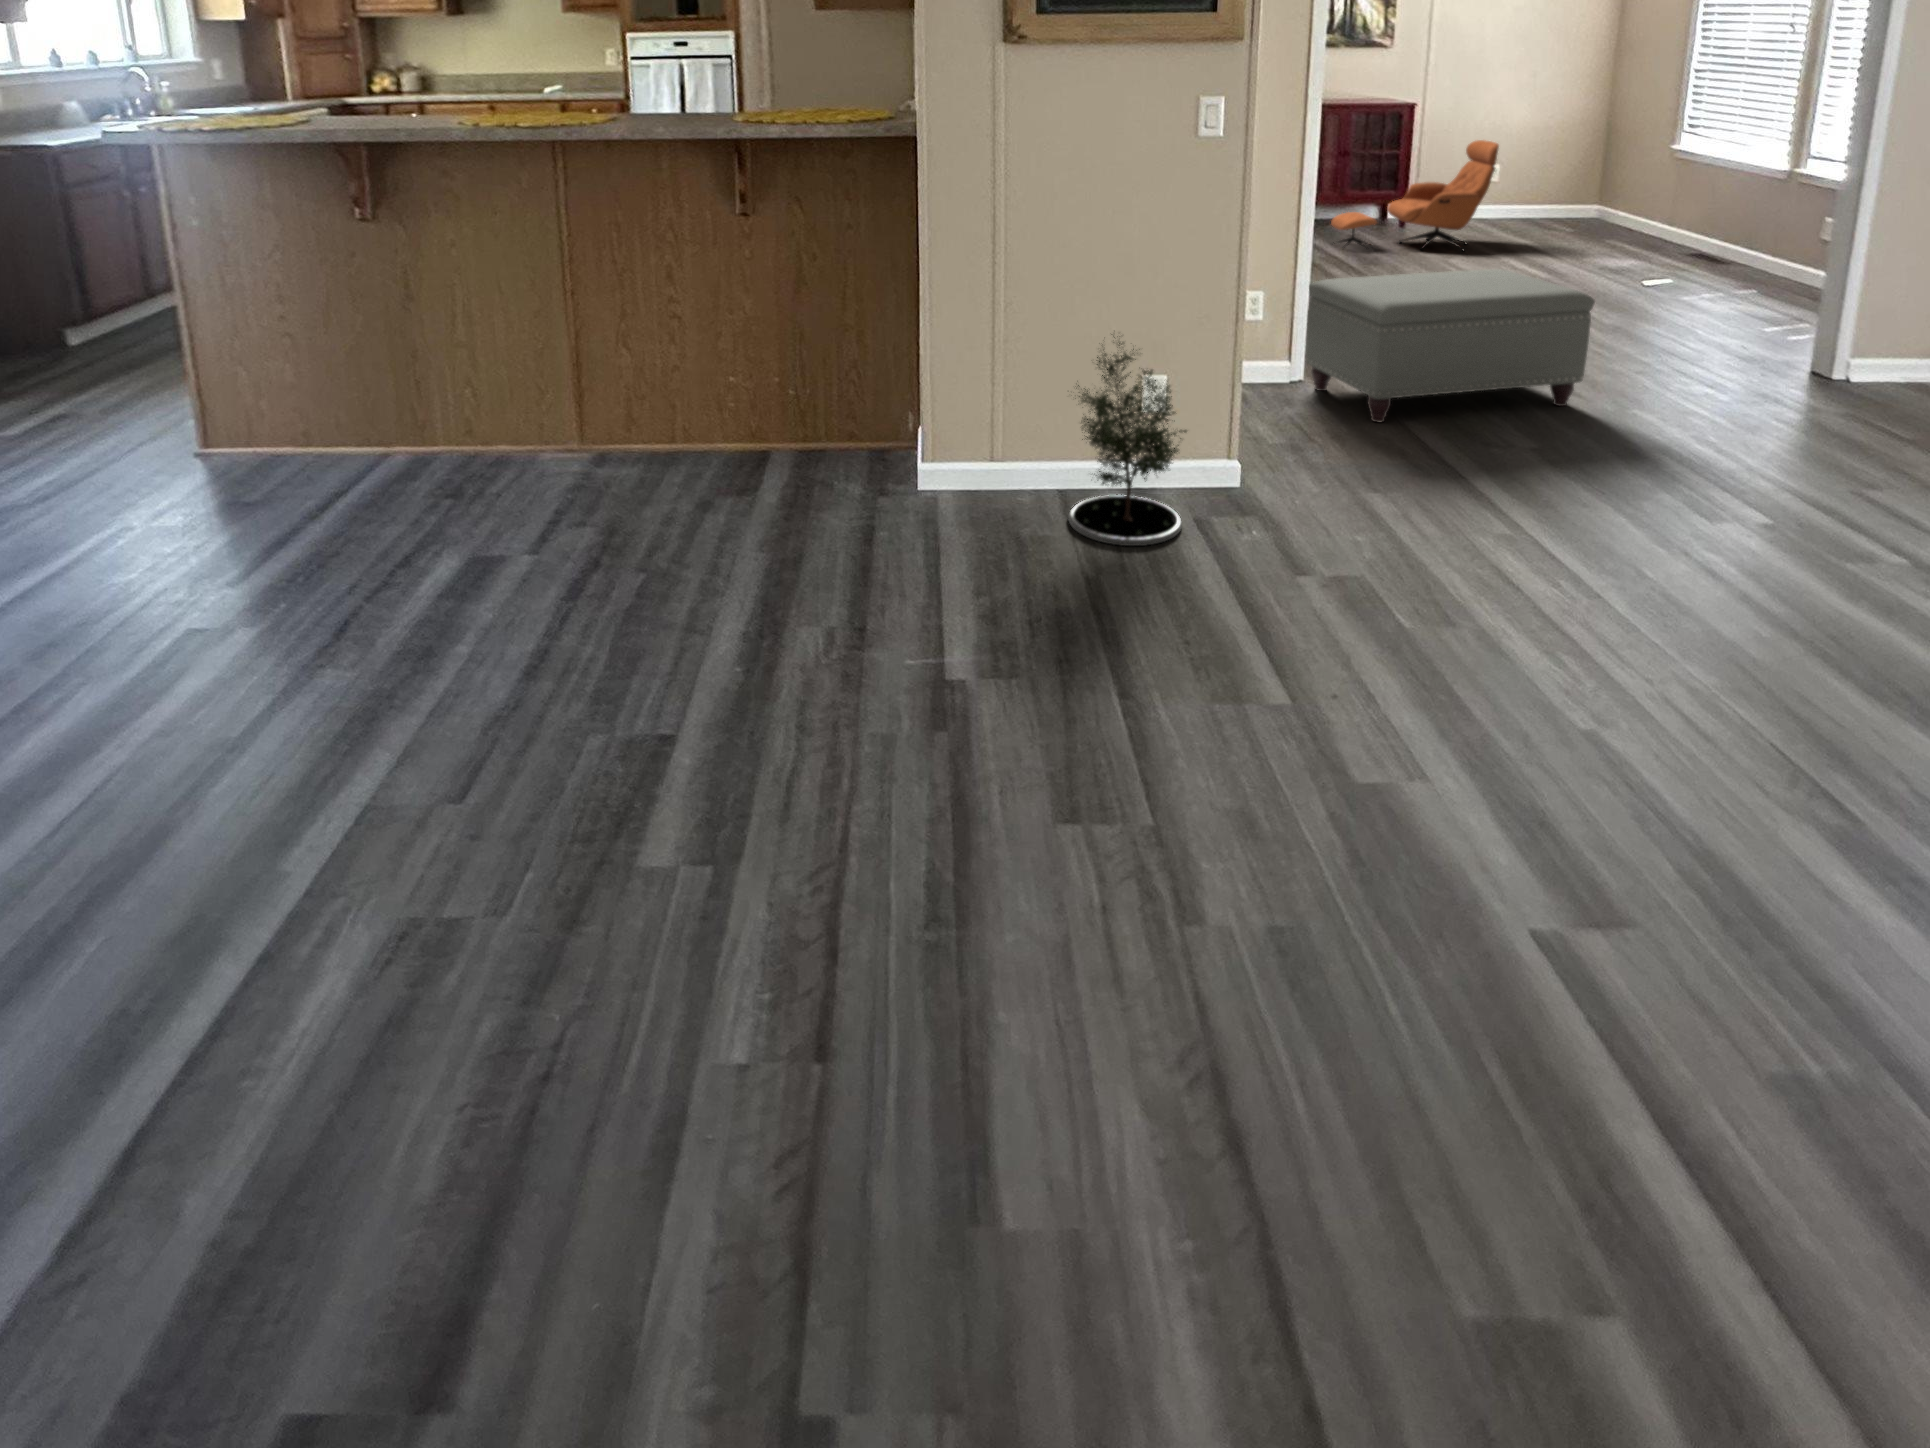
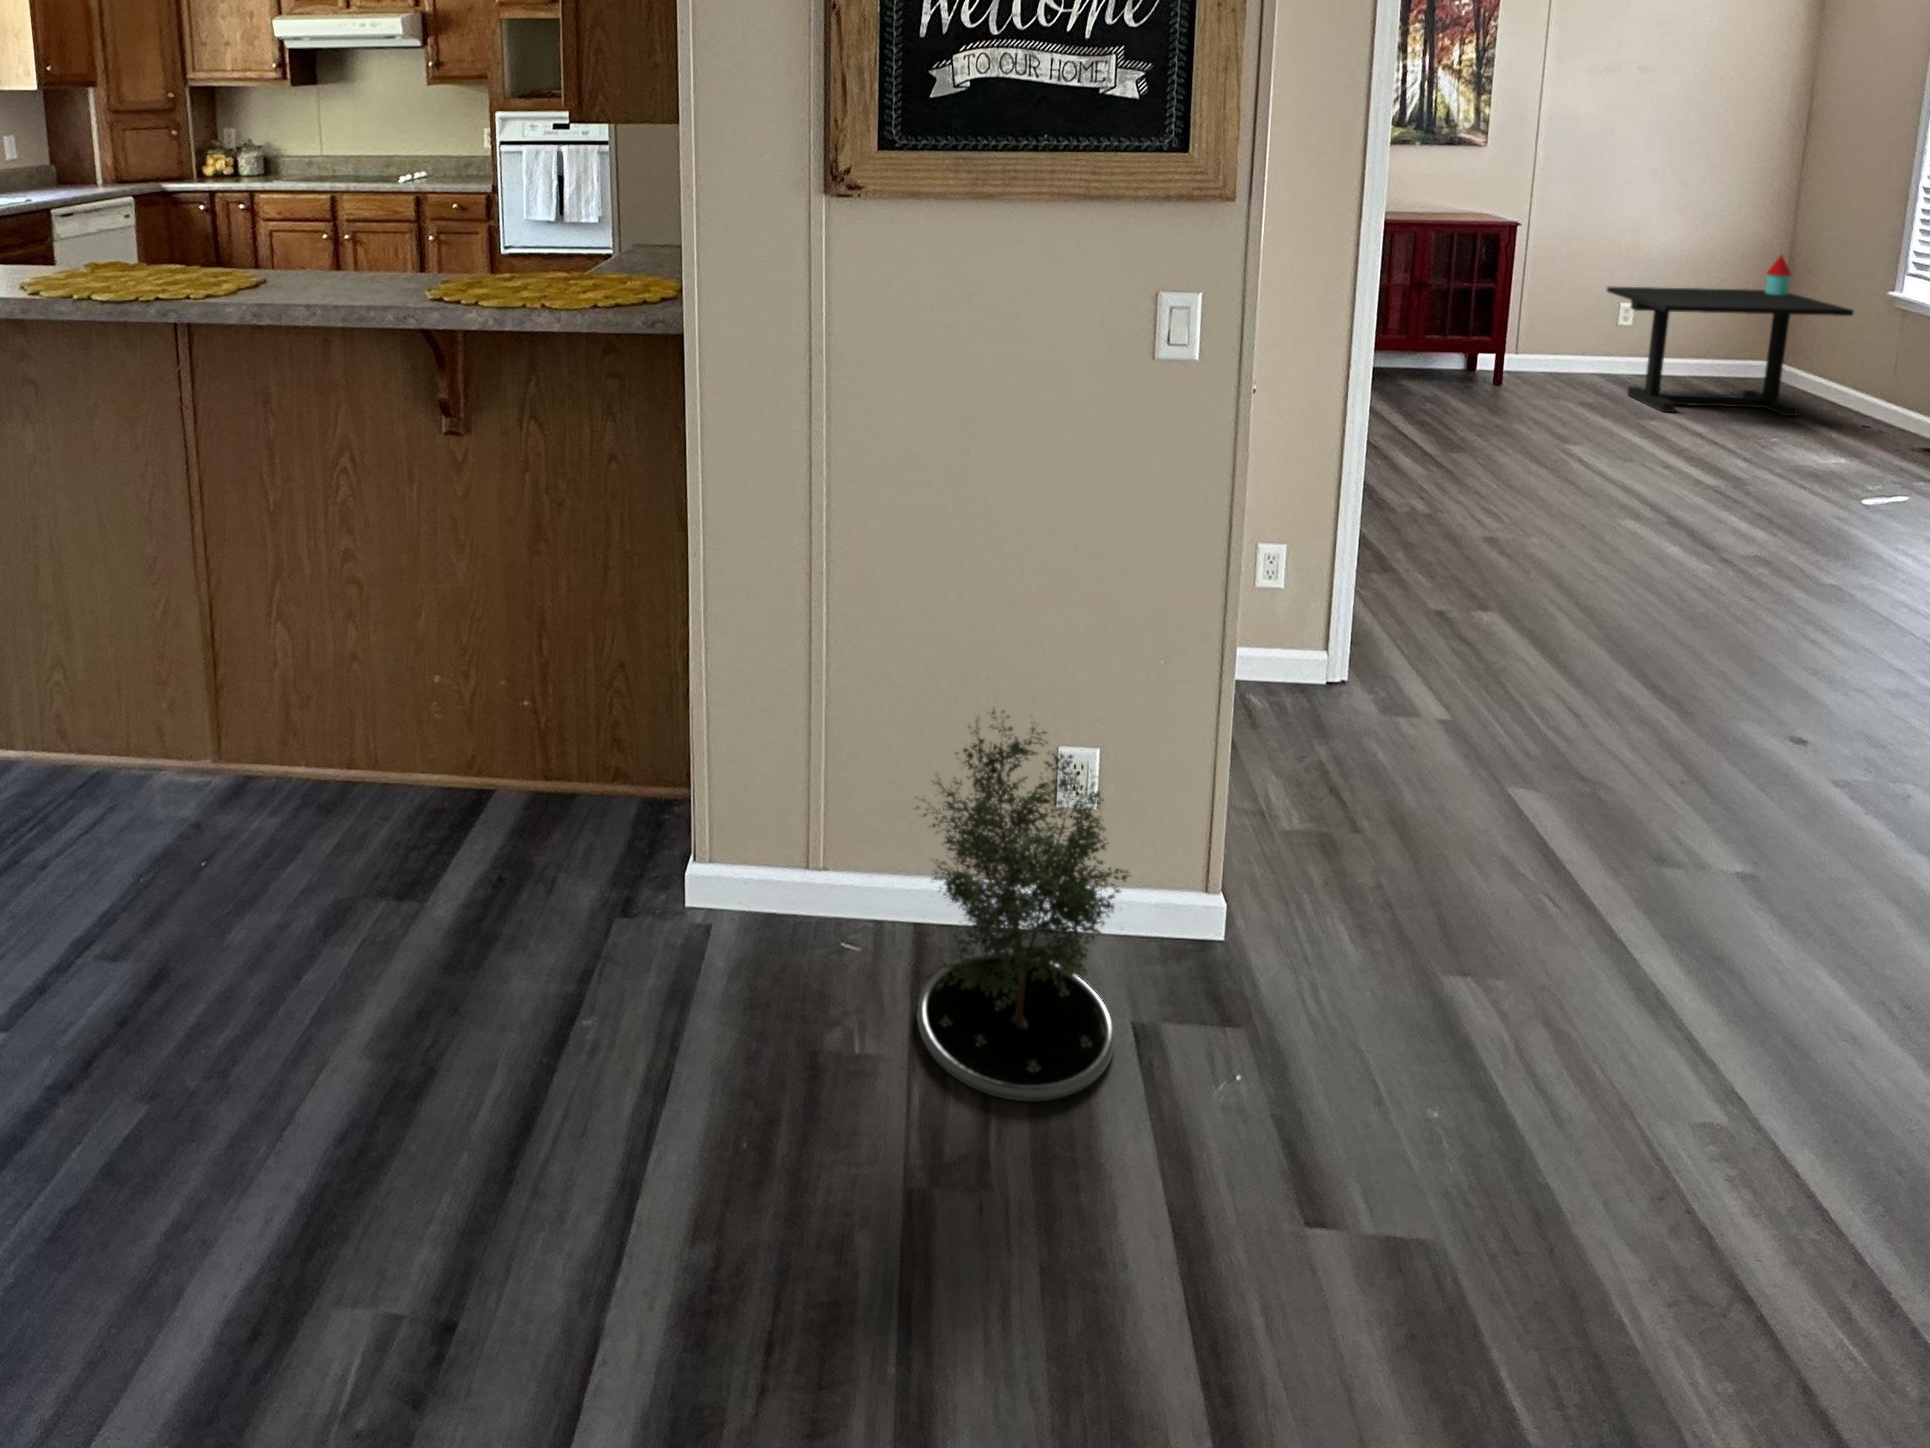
side table: none [1480,123,1648,240] -> present [1607,255,1853,416]
lounge chair: present [1331,140,1499,251] -> none [1396,276,1637,428]
ottoman: present [1306,269,1595,422] -> none [1353,522,1841,787]

